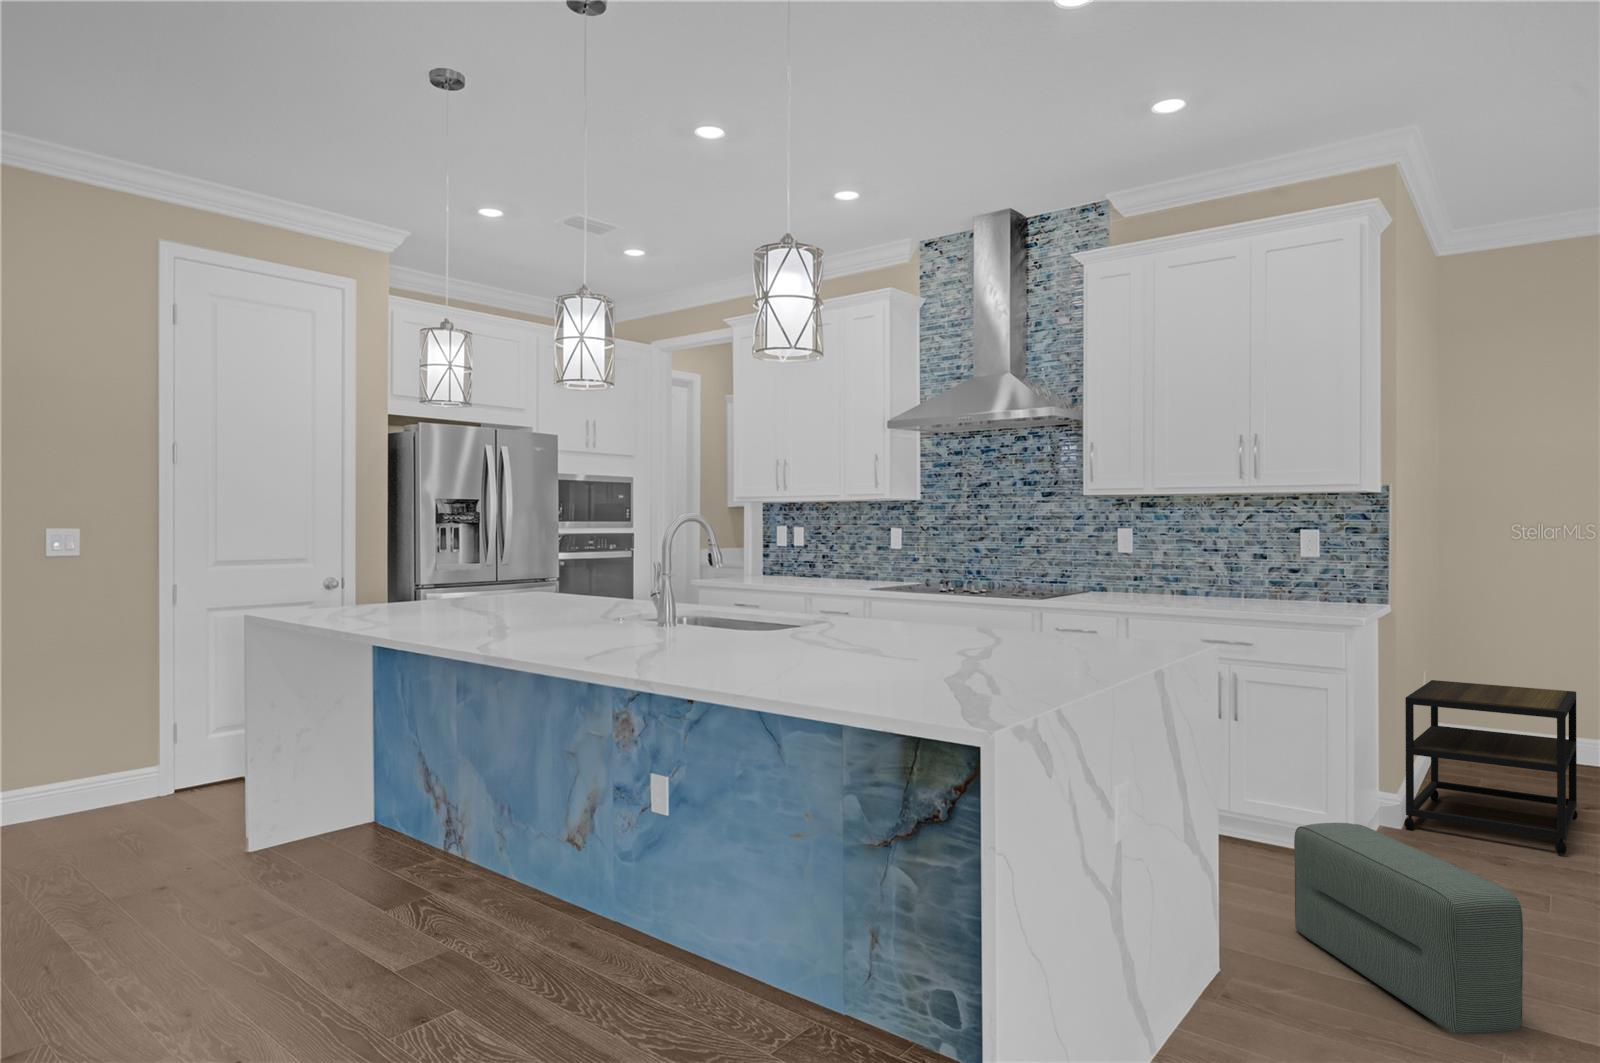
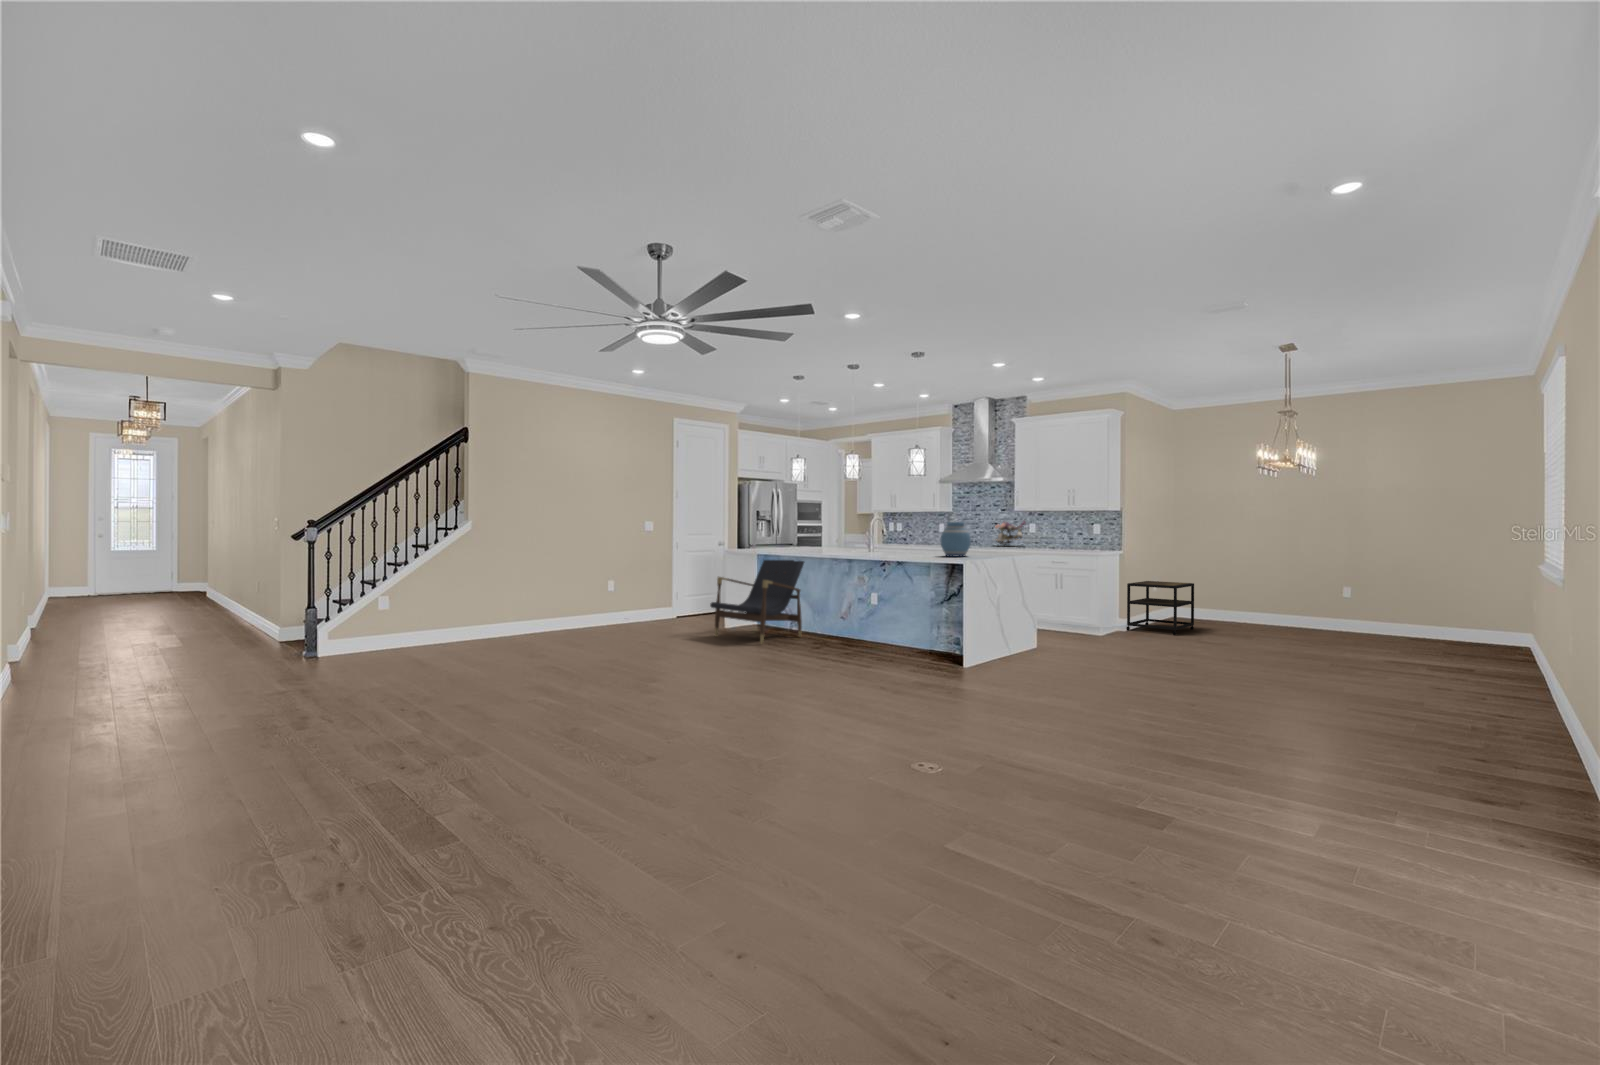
flower arrangement: none [1026,519,1122,593] -> present [995,521,1026,545]
vase: none [870,538,986,676] -> present [941,522,971,556]
lounge chair: none [68,643,432,1005] -> present [710,560,804,644]
pouf: present [1294,823,1523,1034] -> none [1067,611,1115,654]

